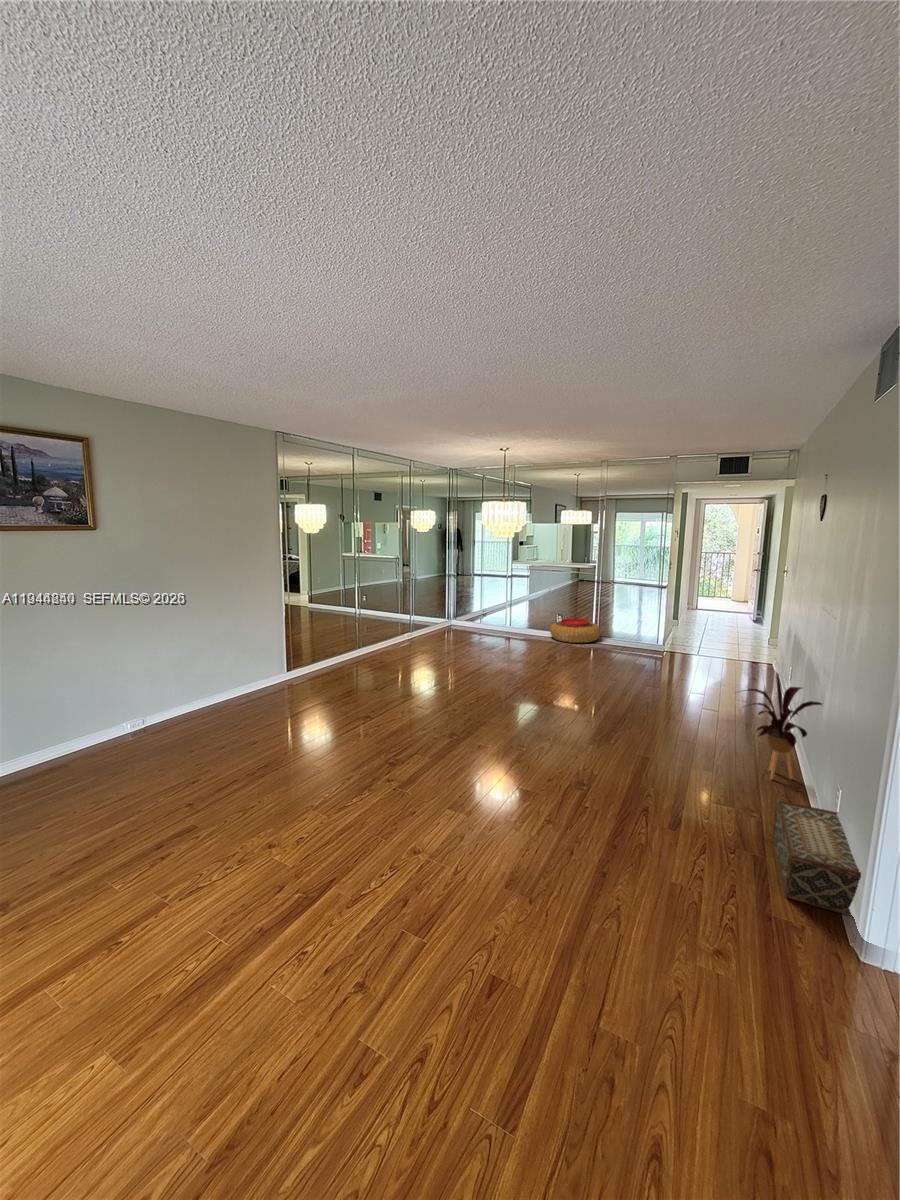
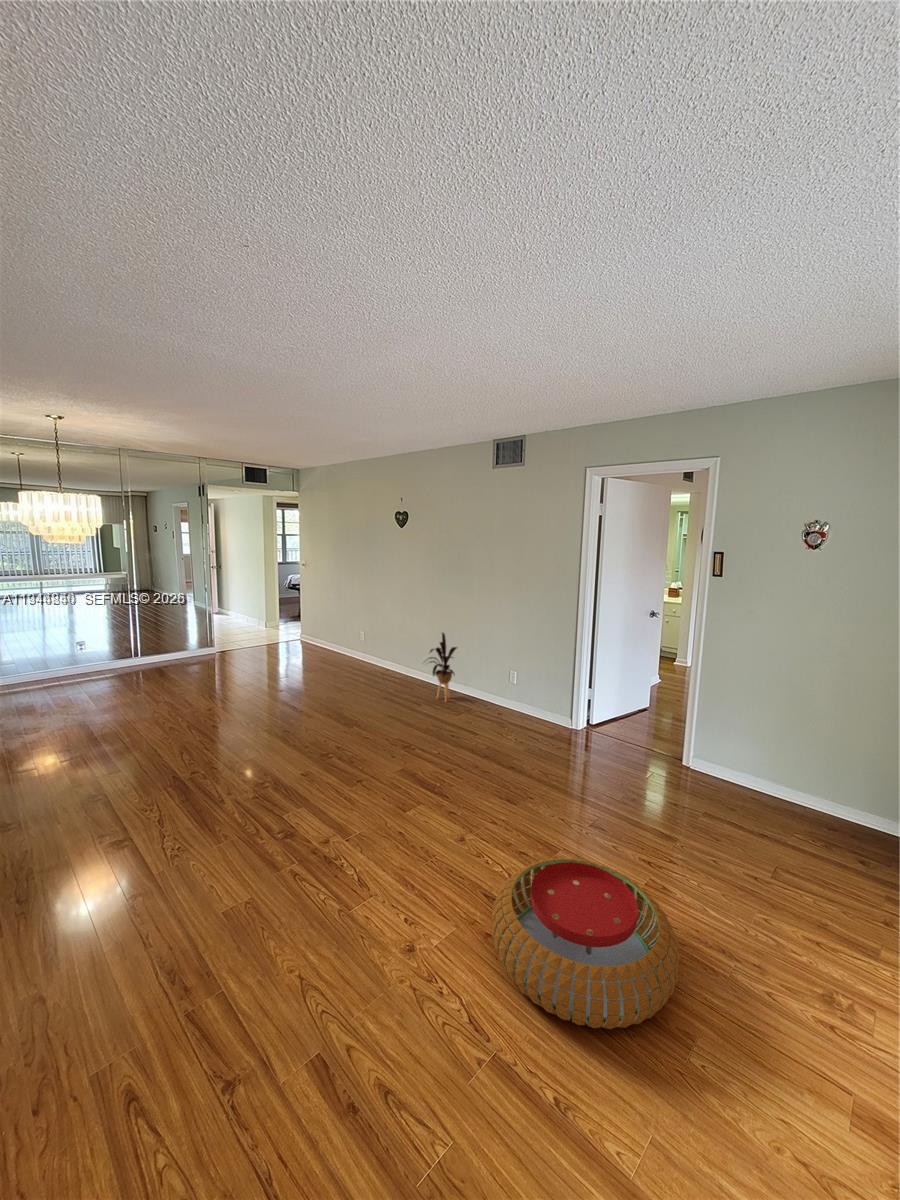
pouf: present [550,619,600,643] -> present [491,858,680,1029]
woven basket: present [773,801,861,916] -> none [495,693,560,735]

